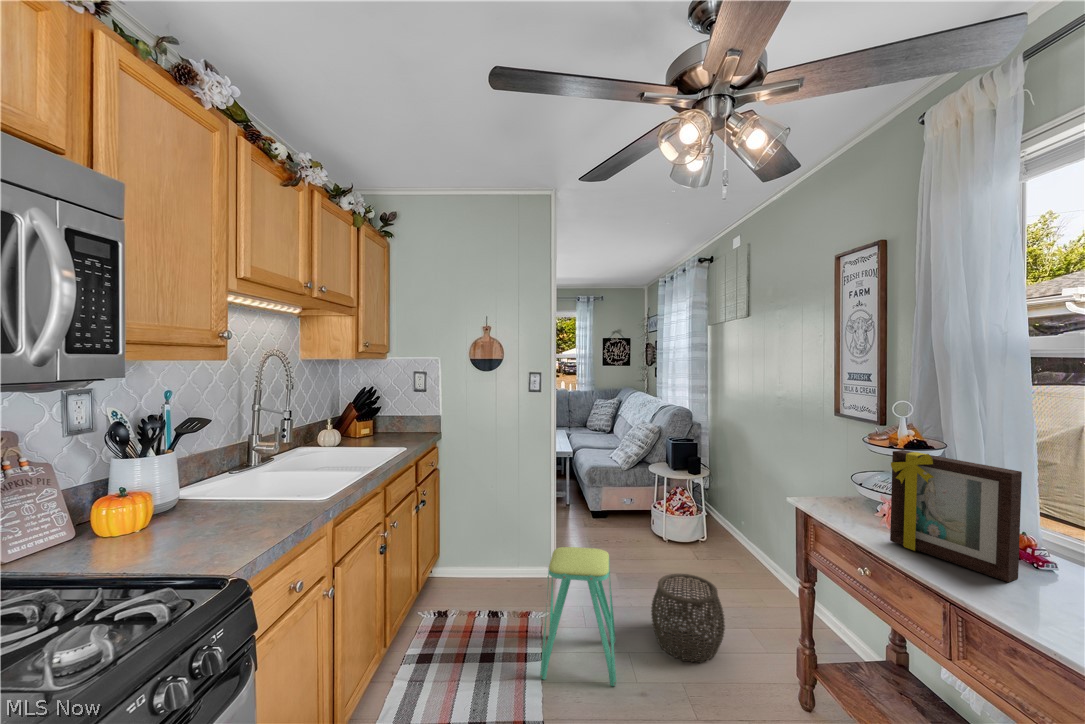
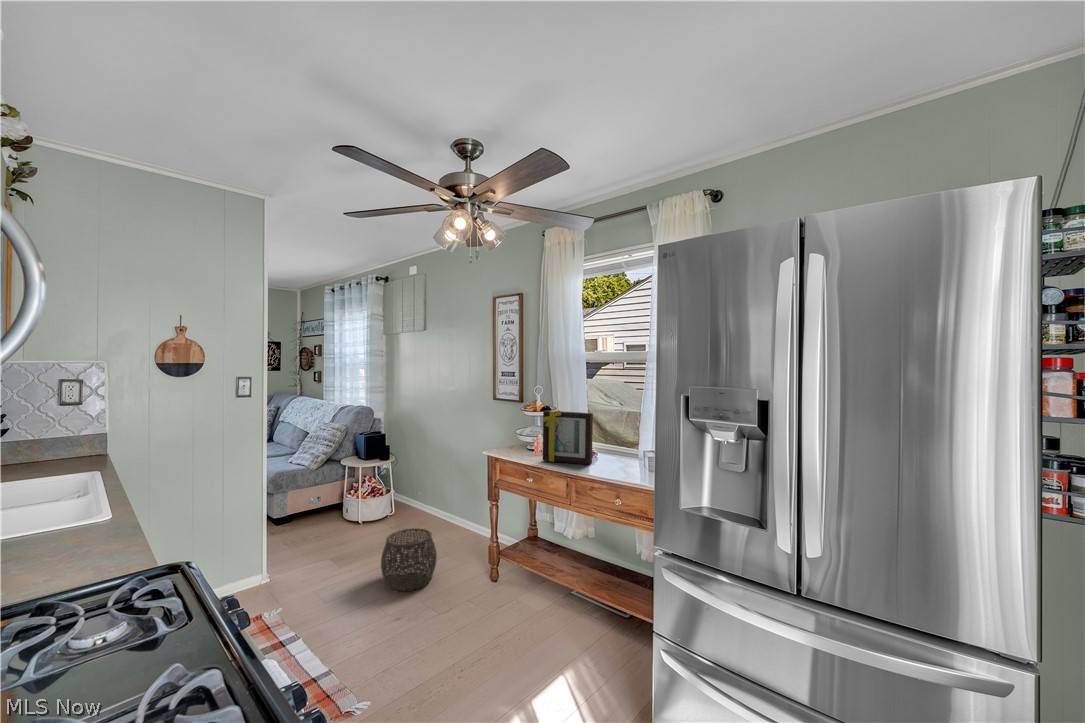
stool: present [540,547,616,686] -> none [289,525,369,651]

